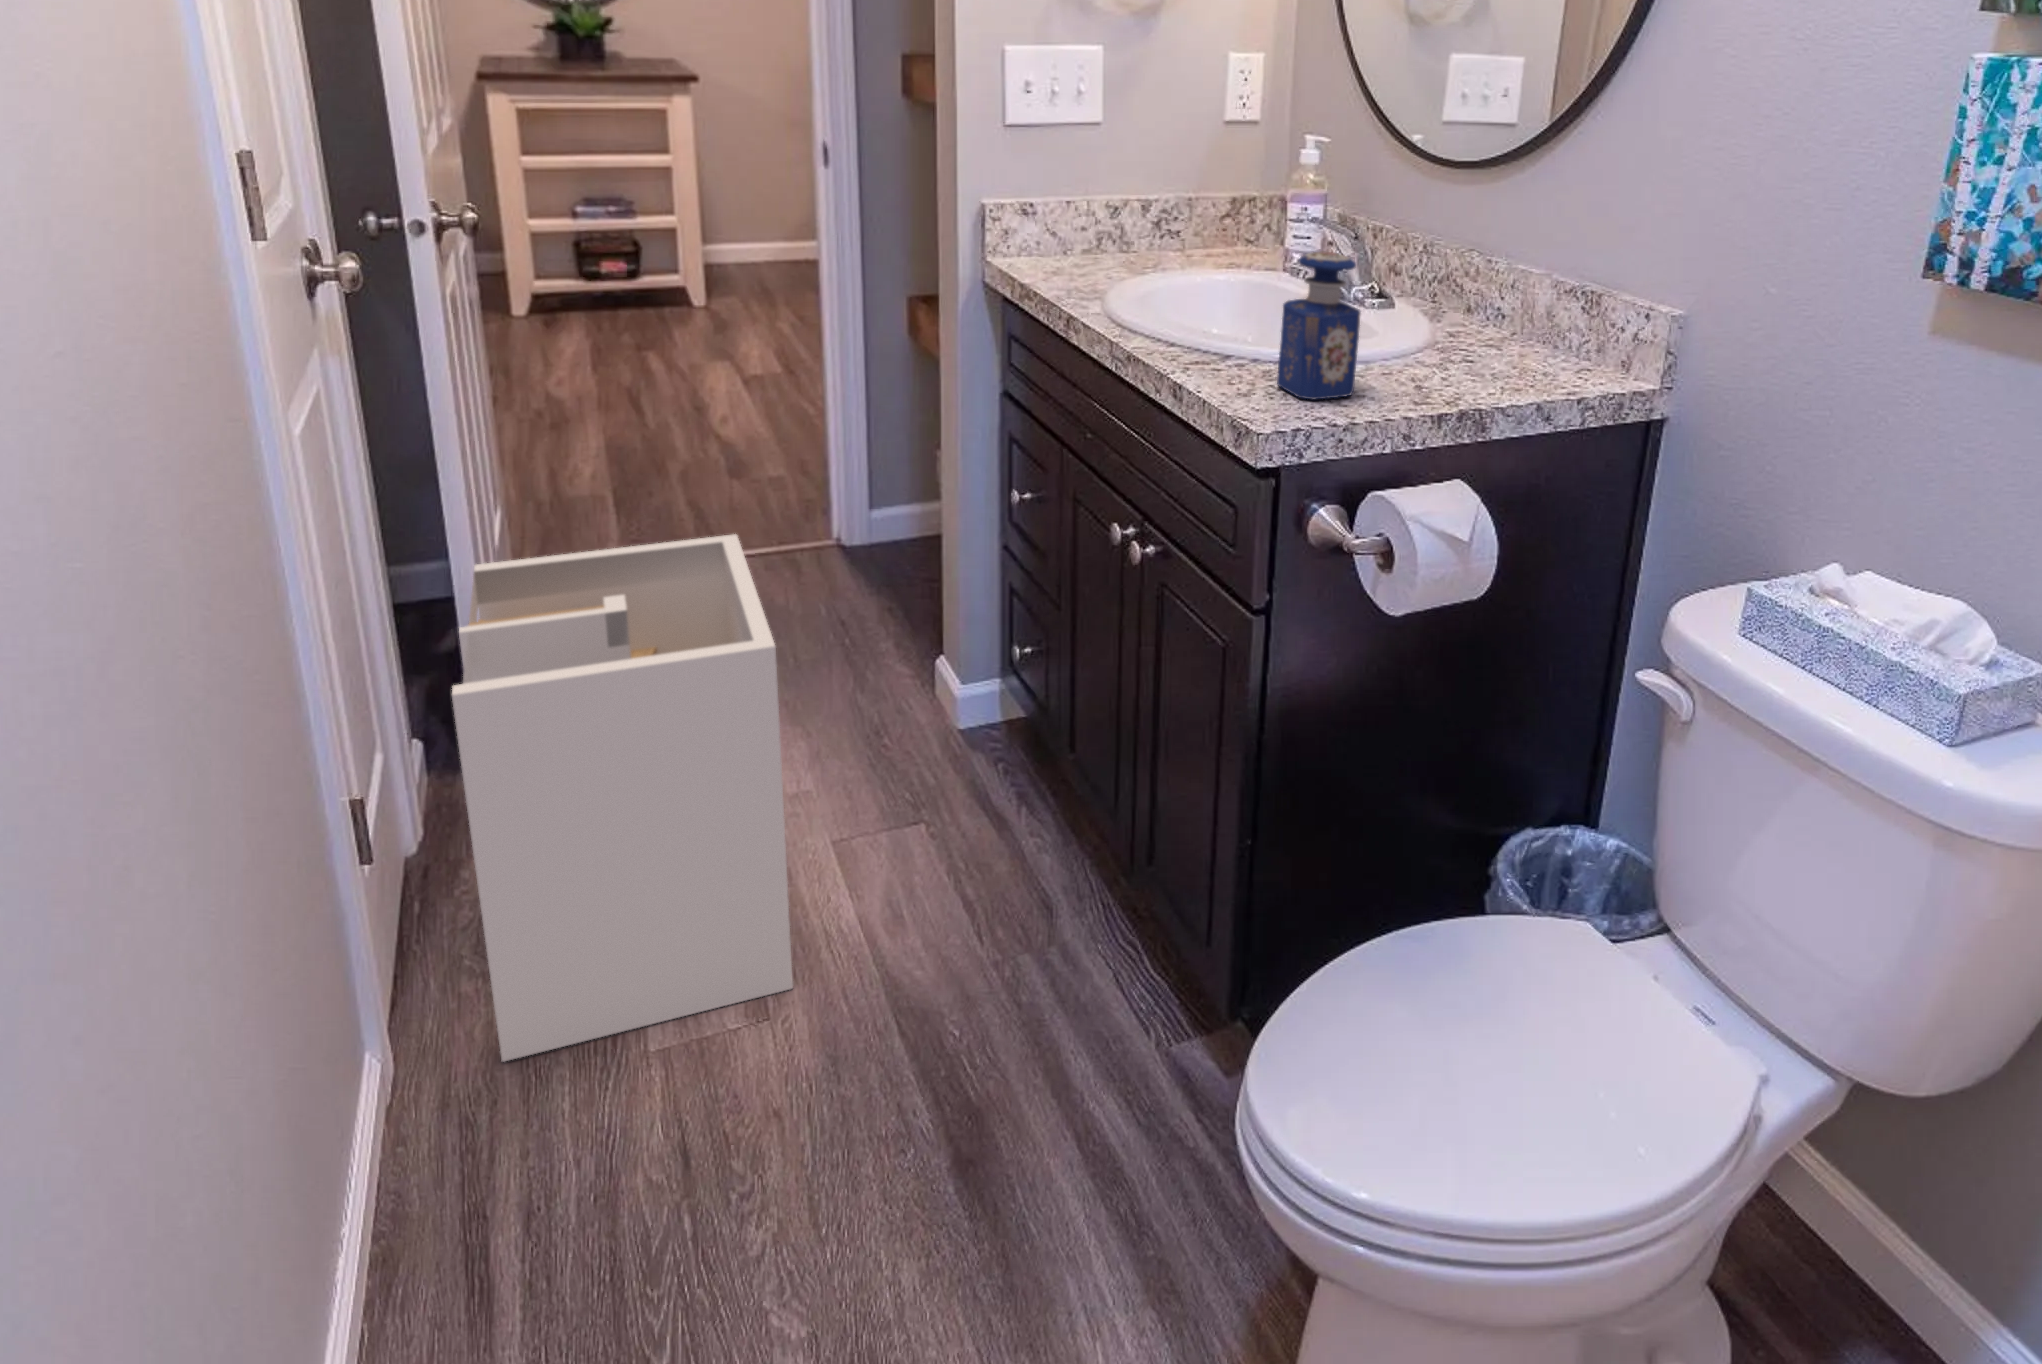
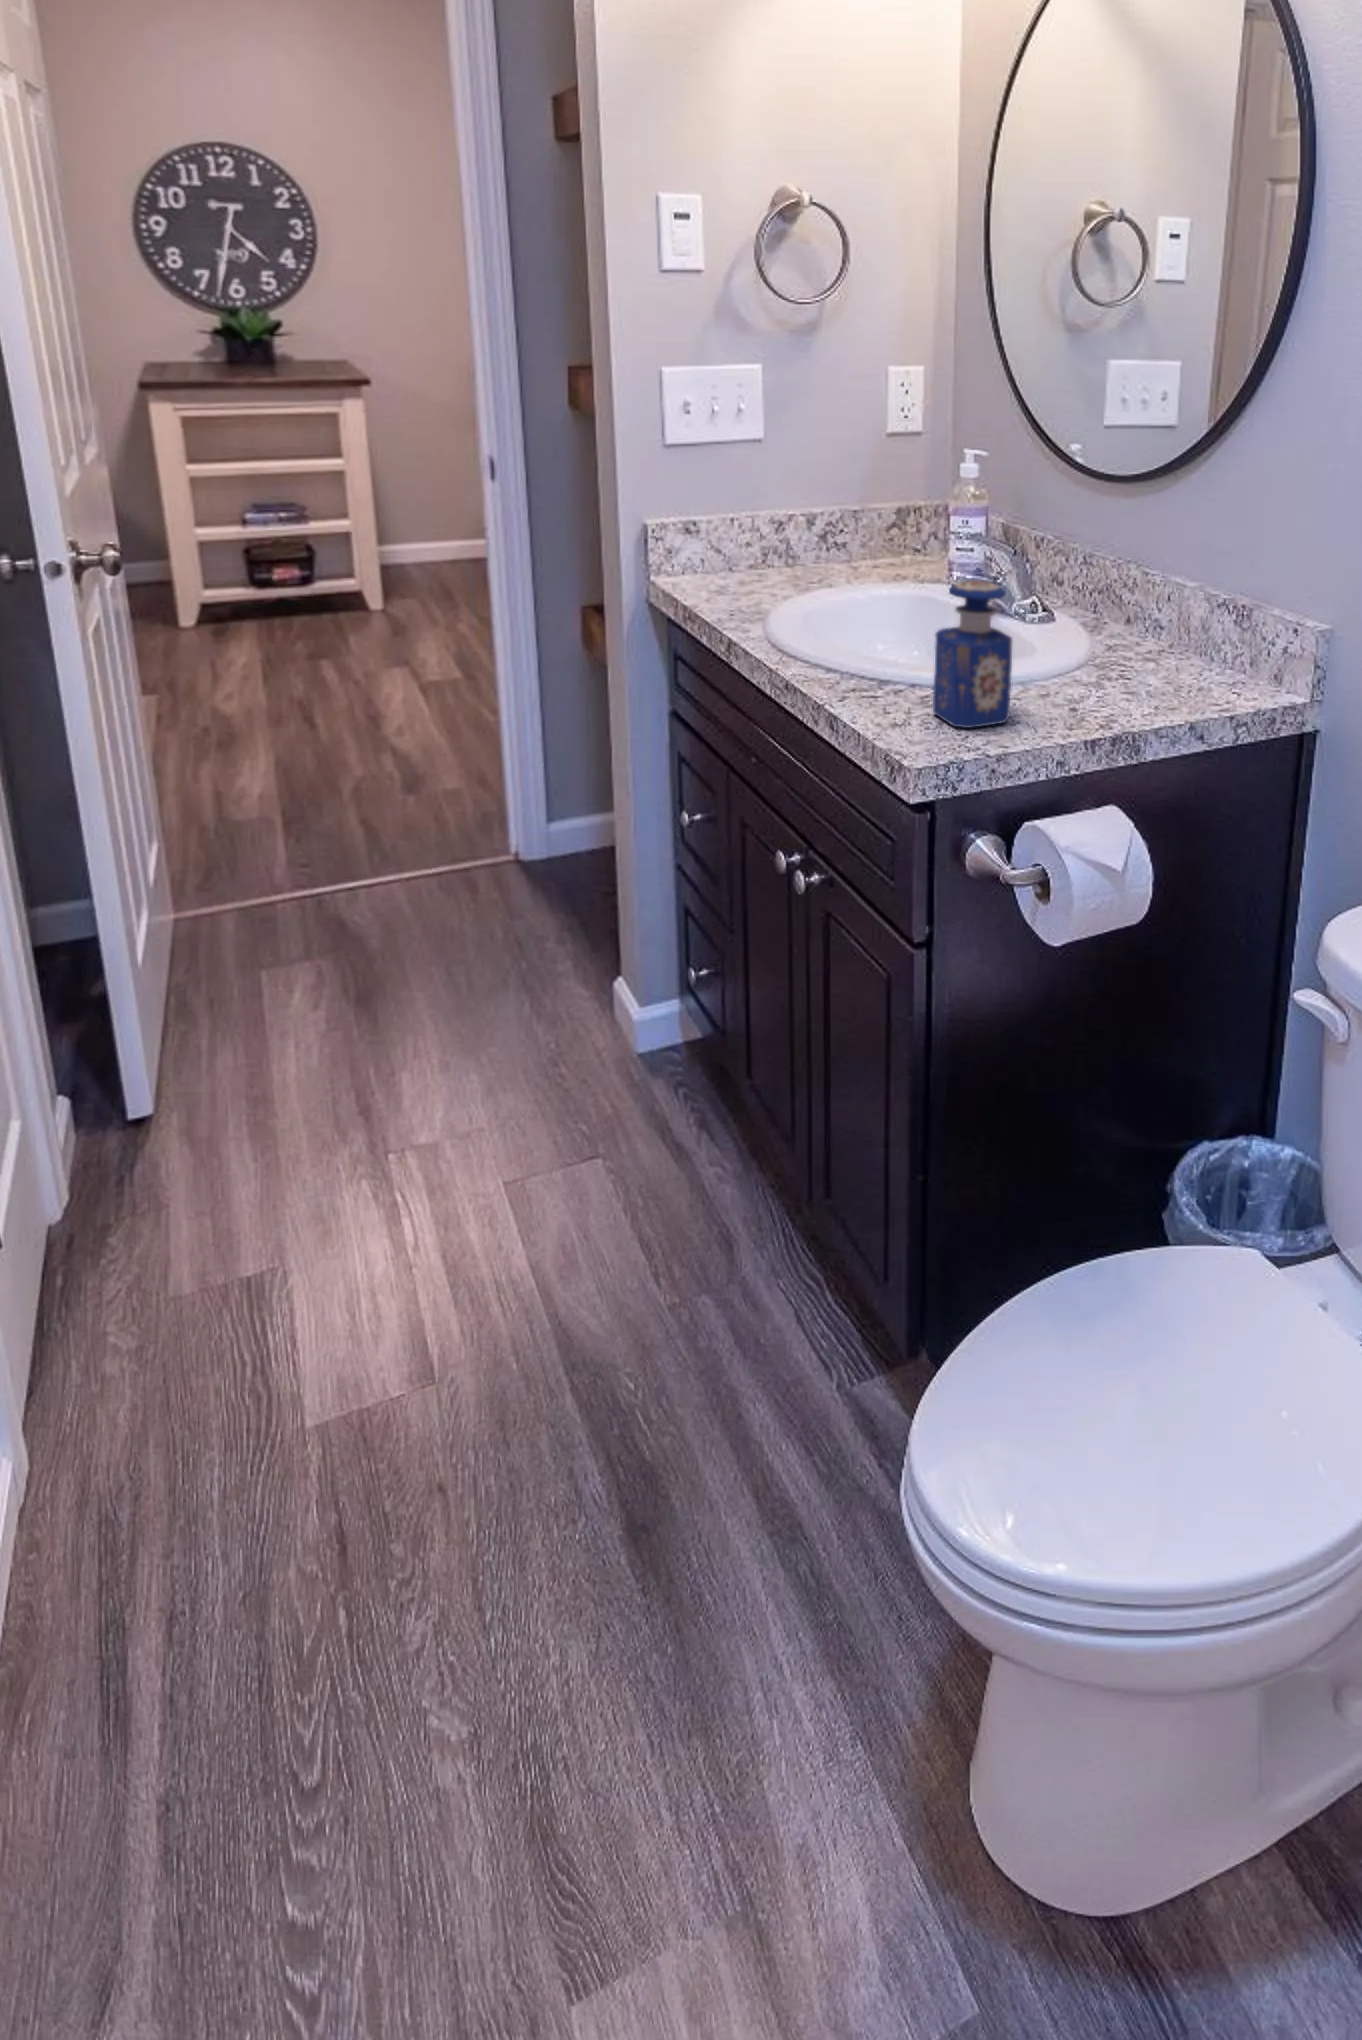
laundry hamper: present [452,534,793,1062] -> none [92,871,459,1443]

